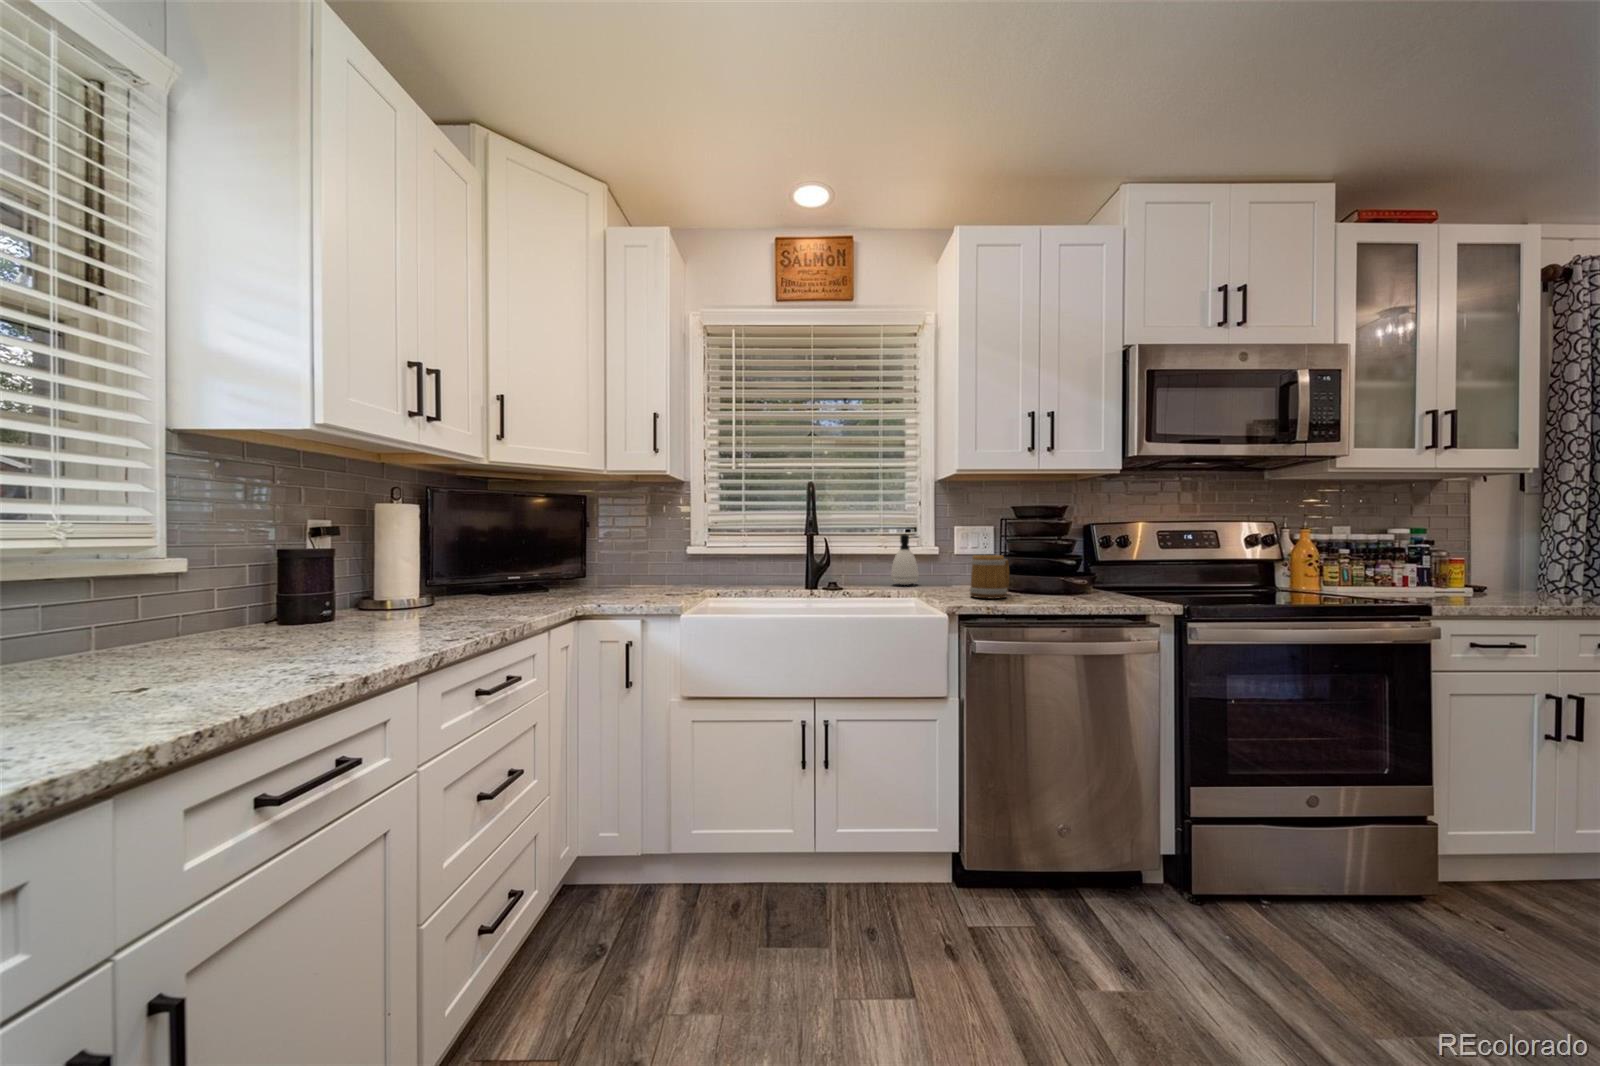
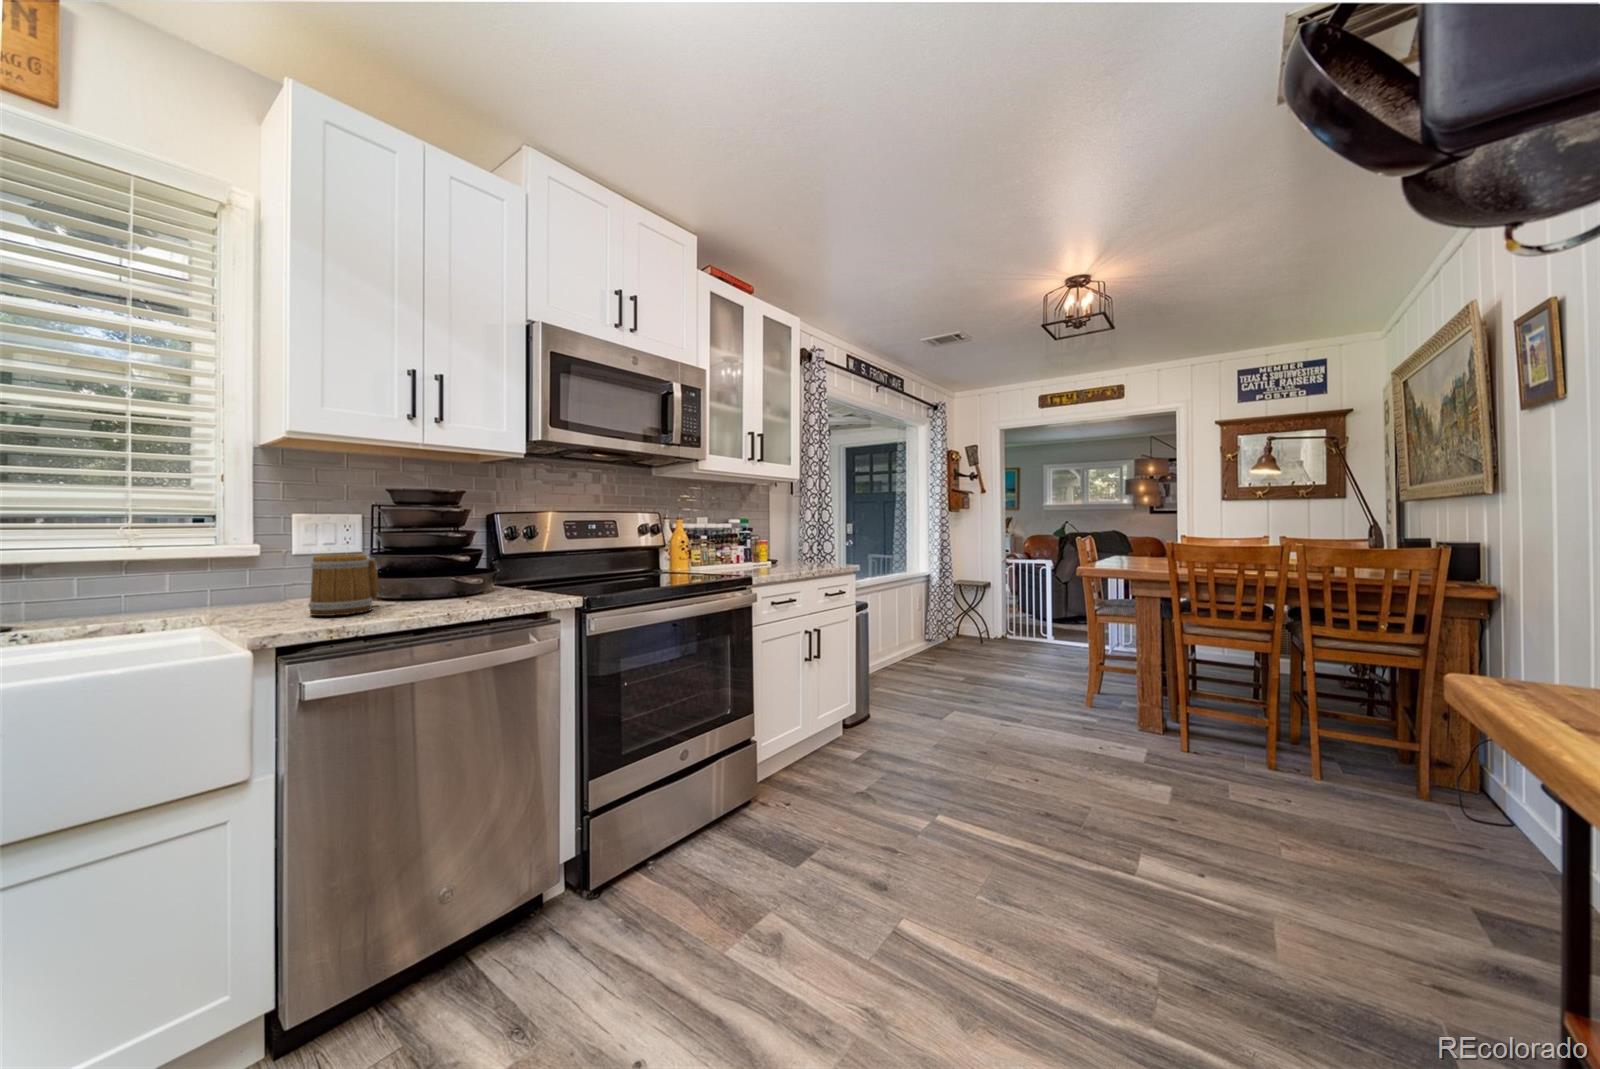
soap dispenser: present [891,534,919,585] -> none [156,525,219,607]

